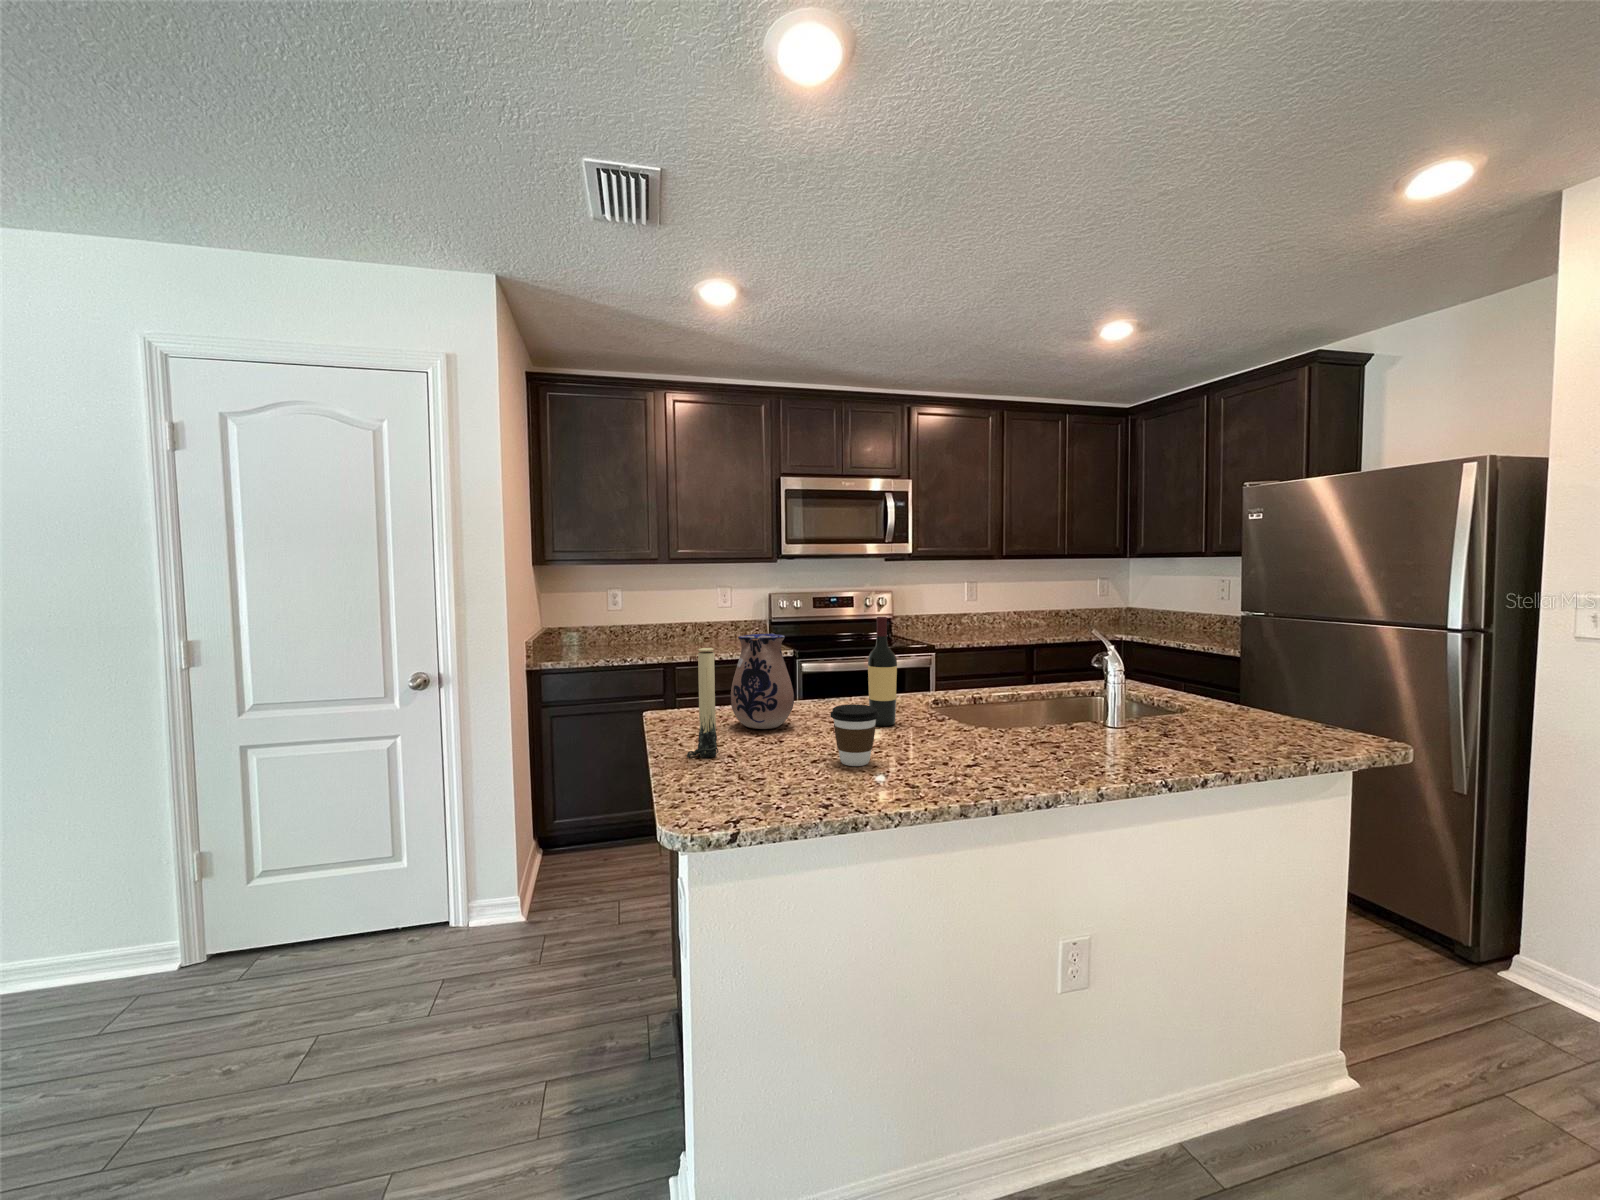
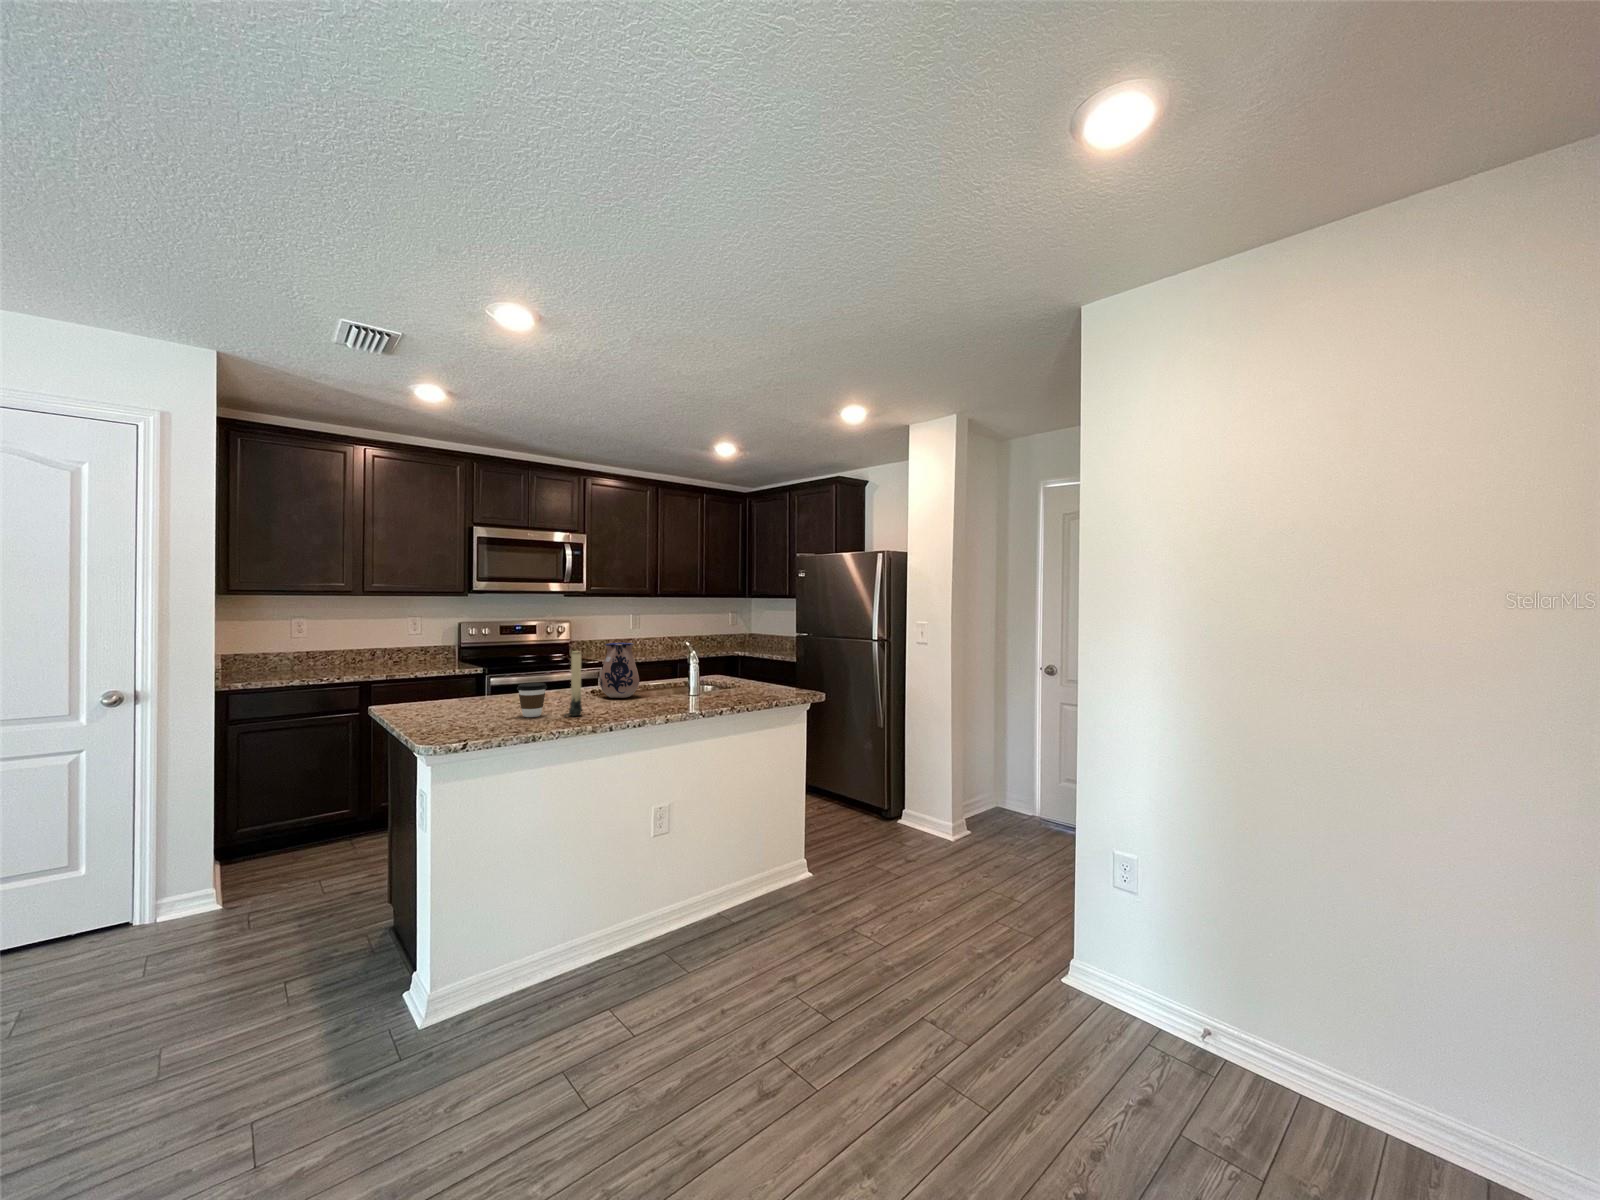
wine bottle: present [868,616,897,726] -> none [543,633,562,702]
ceramic pitcher: present [731,633,794,729] -> present [600,643,639,698]
candle: present [687,648,718,757] -> present [564,651,583,717]

